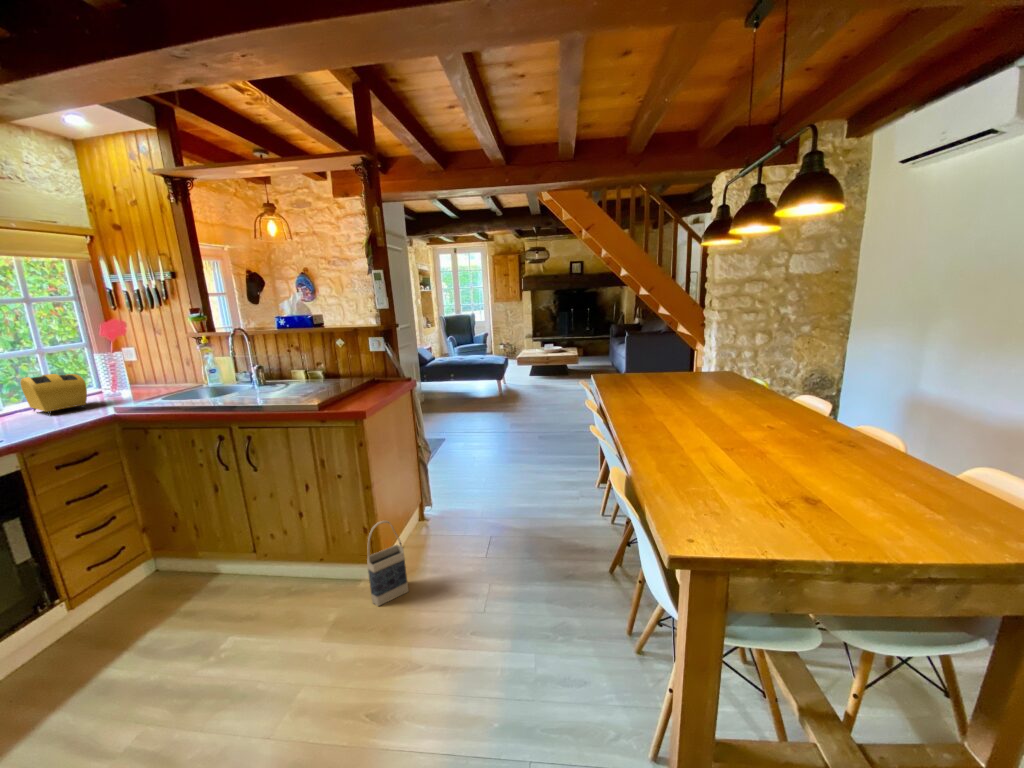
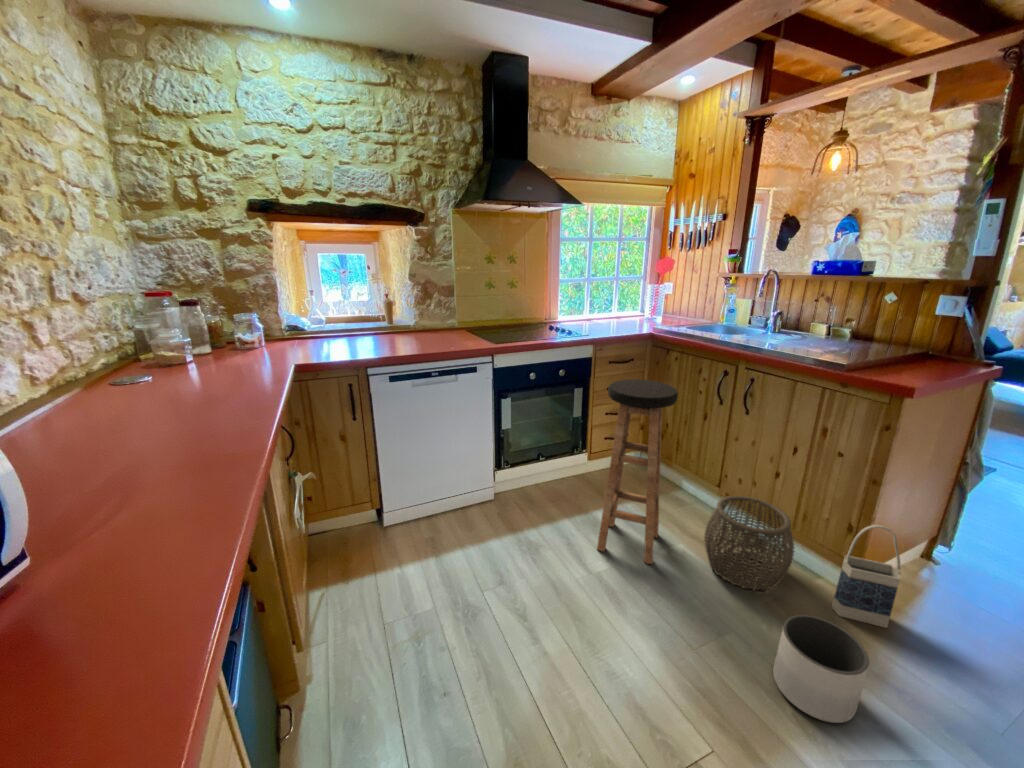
toaster: present [21,374,87,416] -> none [606,294,640,325]
bar stool: none [36,479,195,733] -> present [597,379,678,564]
woven basket: none [245,546,334,646] -> present [704,496,794,591]
planter: none [332,623,401,719] -> present [773,615,869,723]

